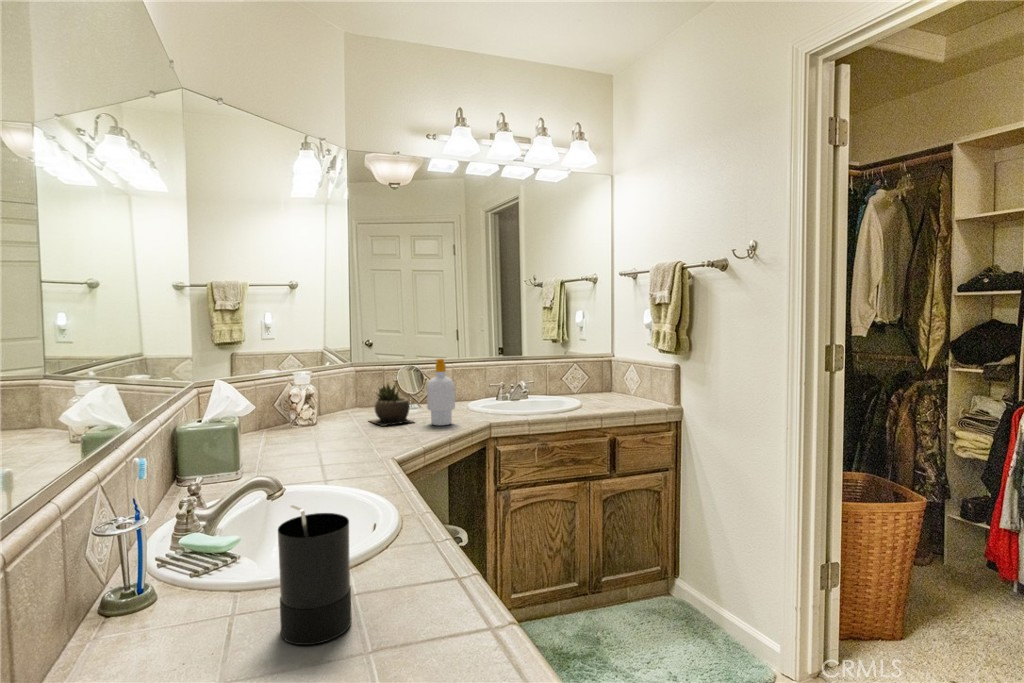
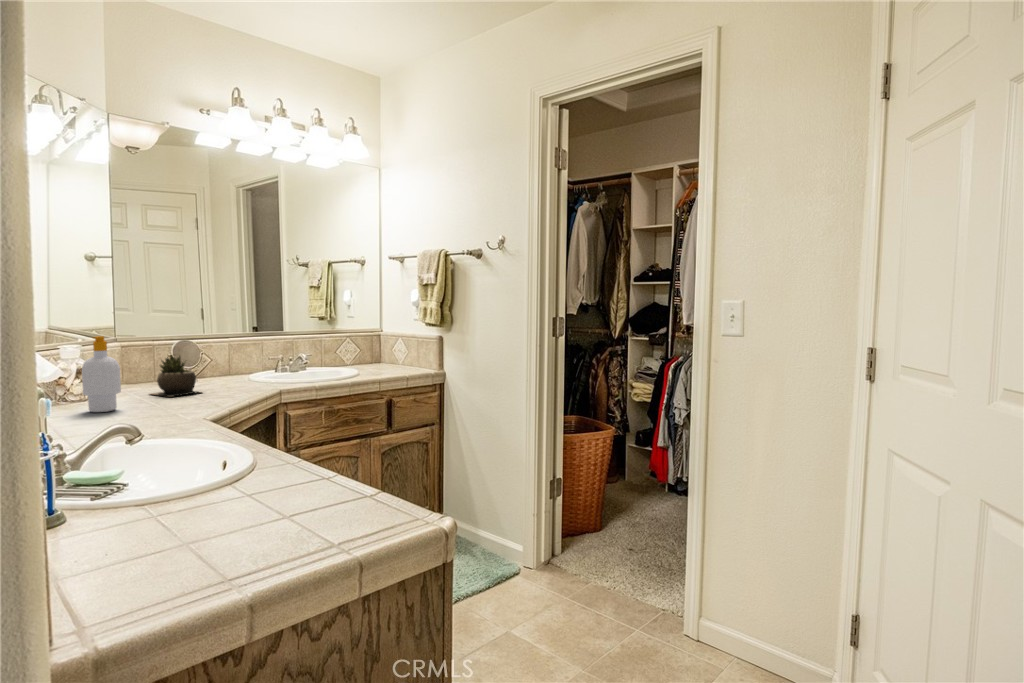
soap bottle: present [427,359,455,425] -> present [82,336,121,412]
candle: present [278,505,352,645] -> none [213,420,268,511]

